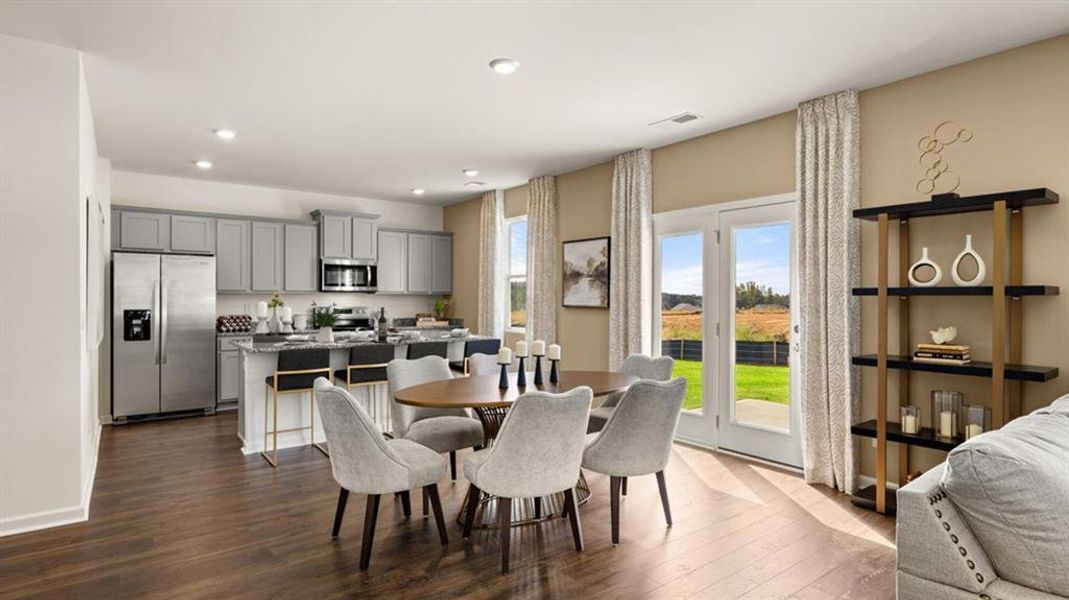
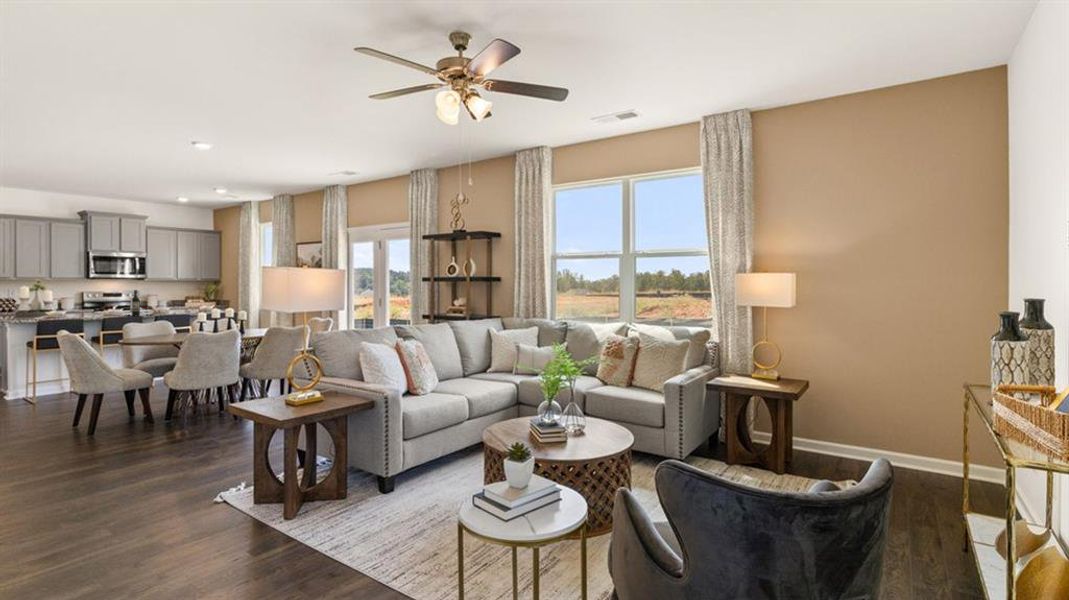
flower arrangement: present [308,302,345,342] -> none [63,284,103,316]

